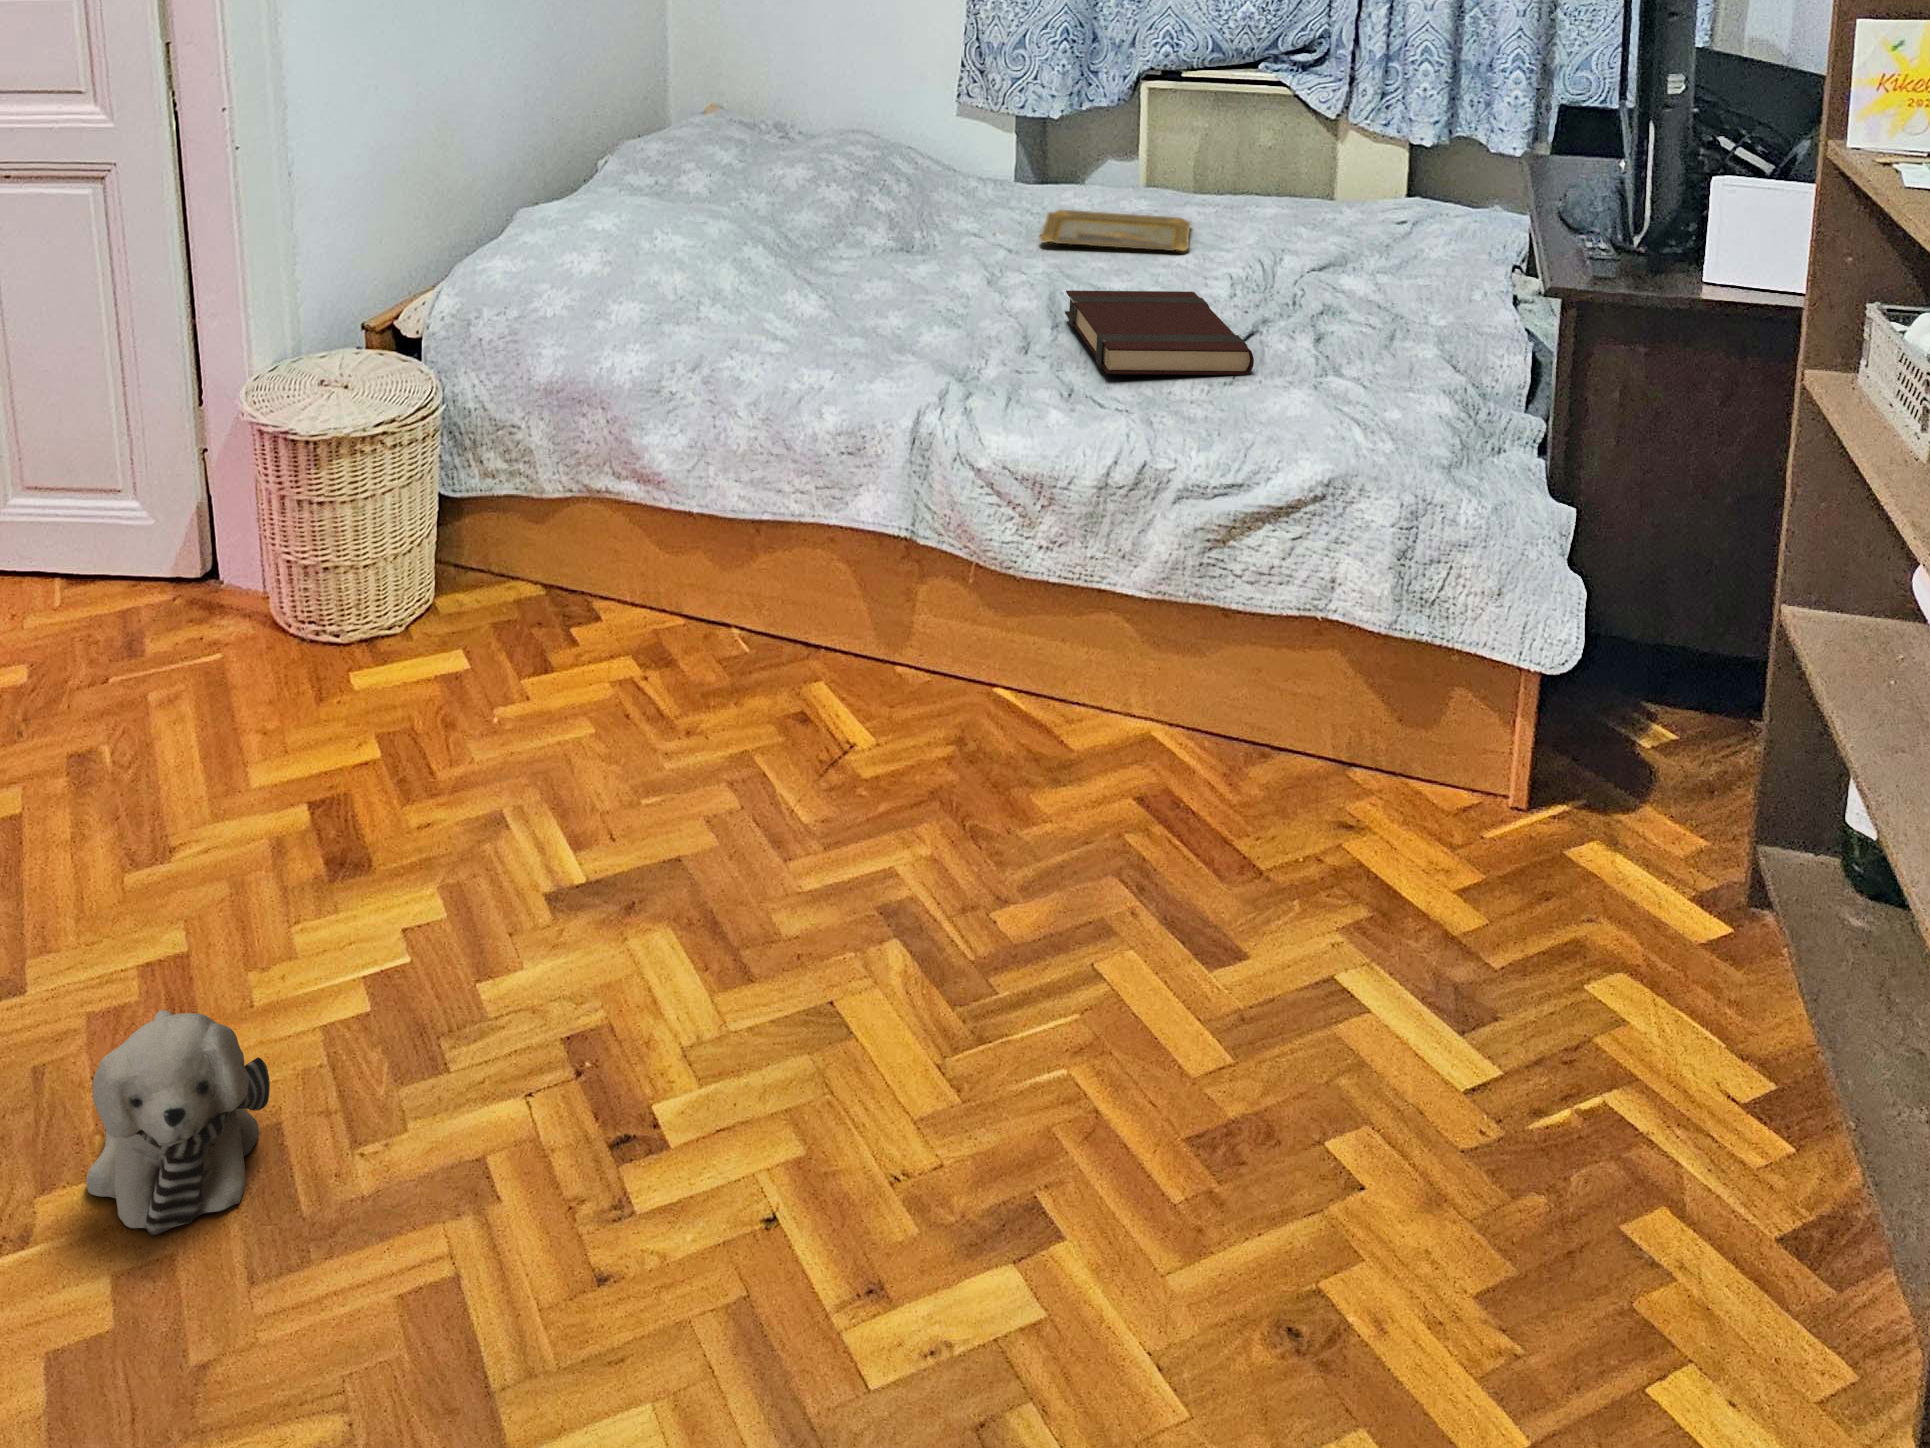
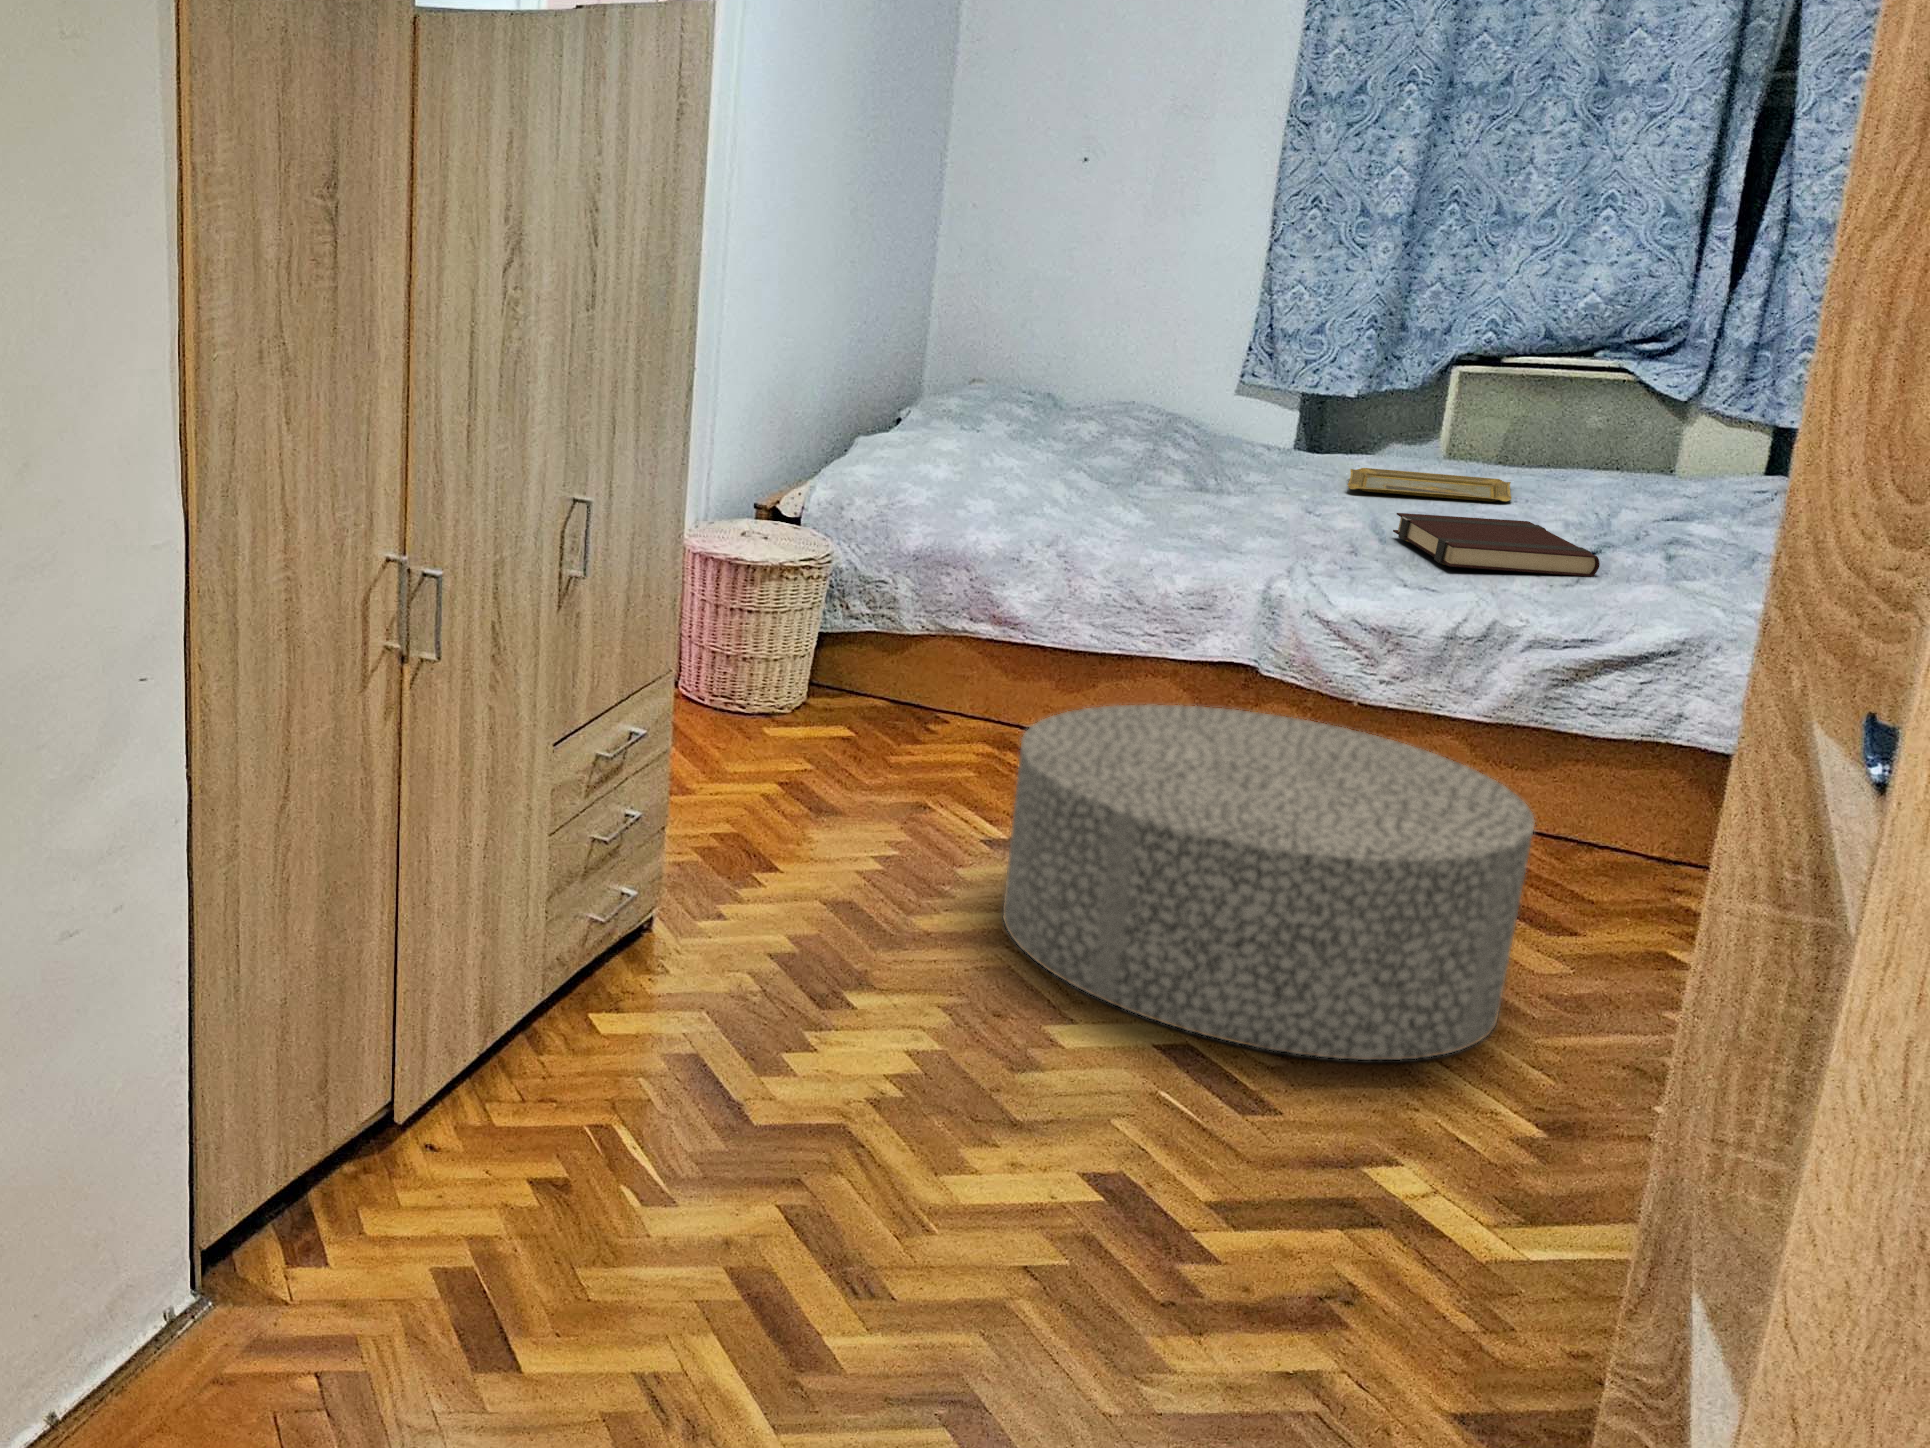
ottoman: none [491,667,1149,1420] -> present [1003,705,1534,1060]
plush toy: present [86,1010,270,1235] -> none [740,821,854,932]

